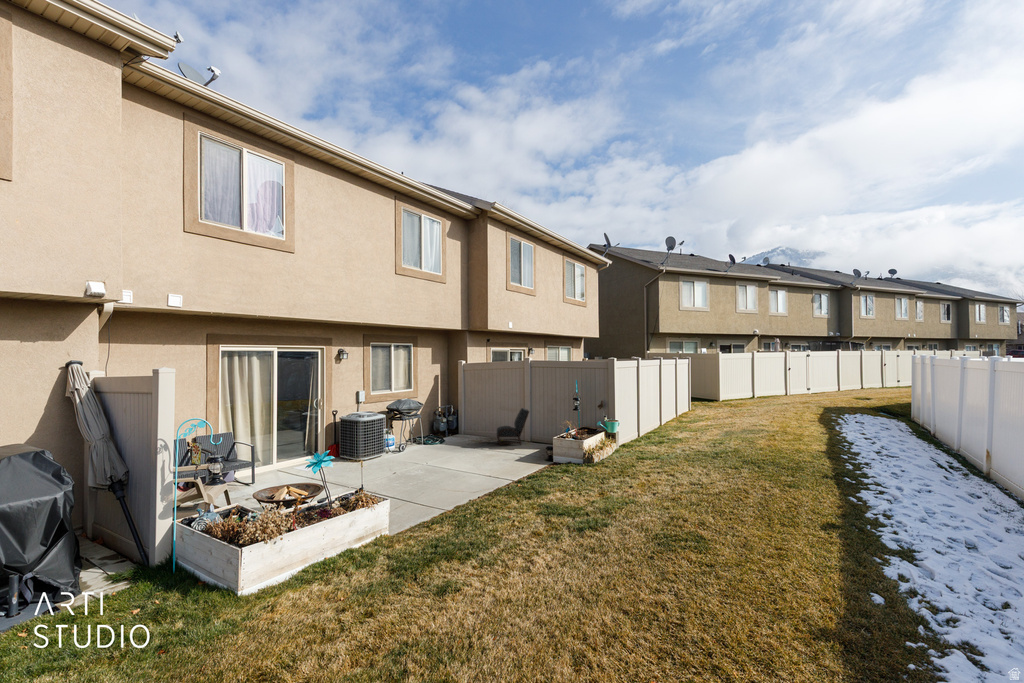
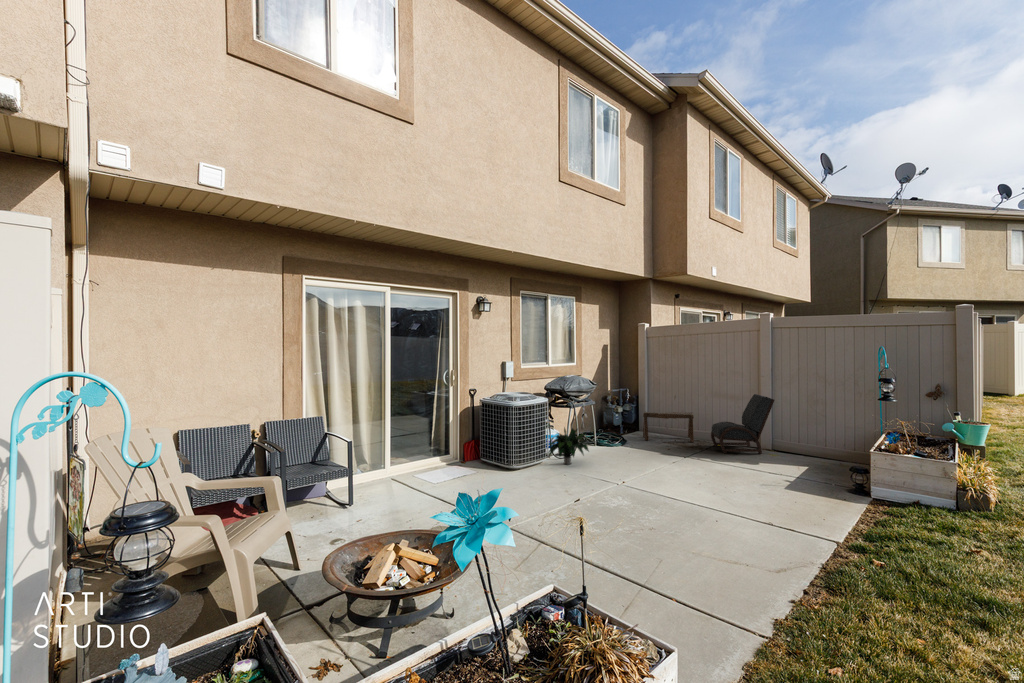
bench: none [457,421,490,440] -> present [643,412,694,442]
potted plant: none [384,433,414,457] -> present [549,428,589,464]

